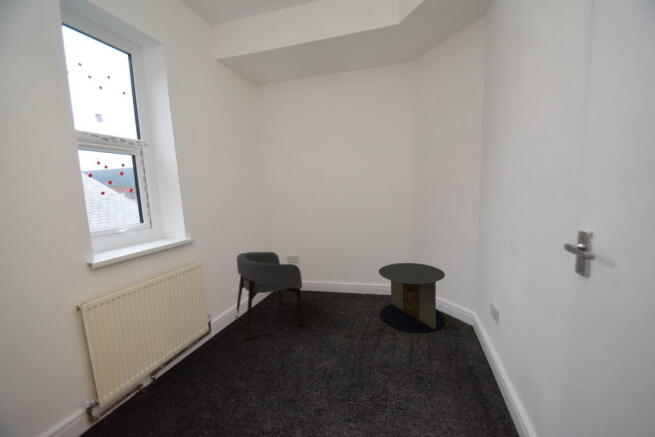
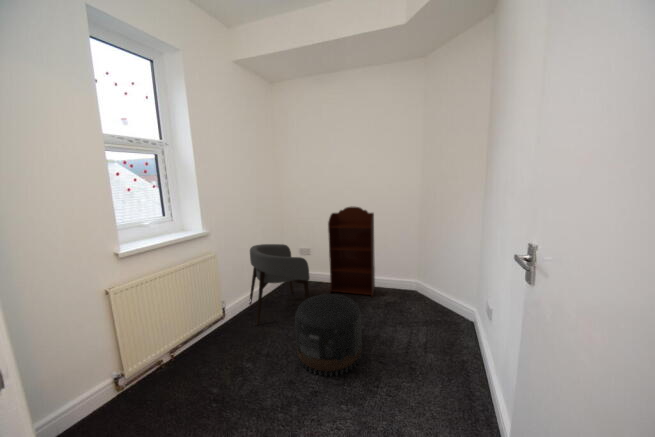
bookcase: none [319,211,367,305] -> present [328,206,375,296]
side table: present [379,263,445,333] -> none [384,259,450,329]
pouf: none [291,301,363,389] -> present [295,294,362,377]

